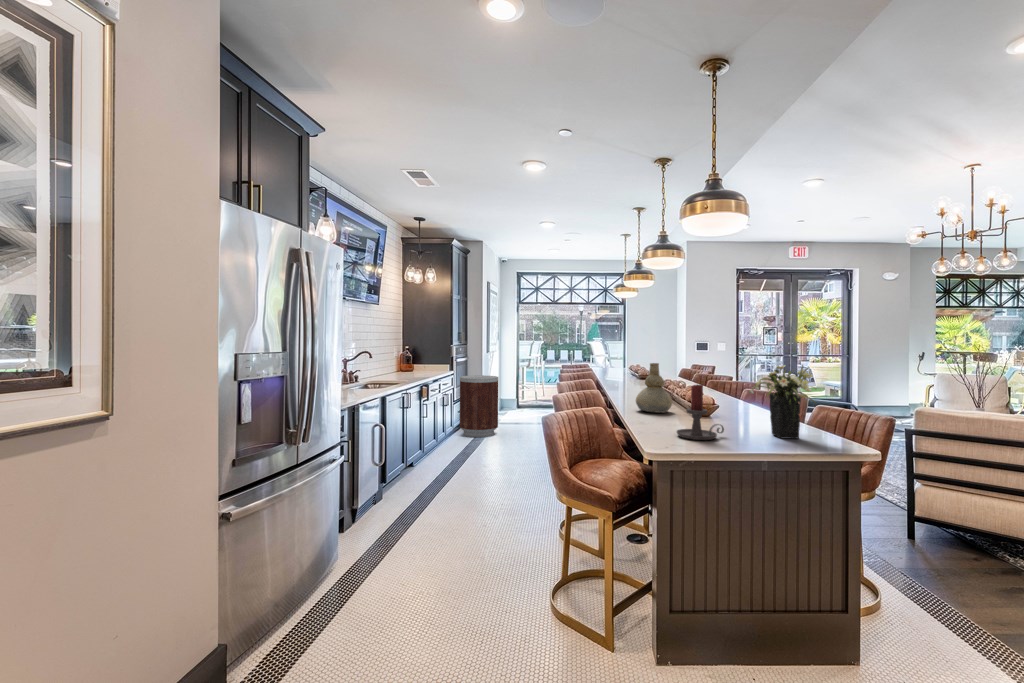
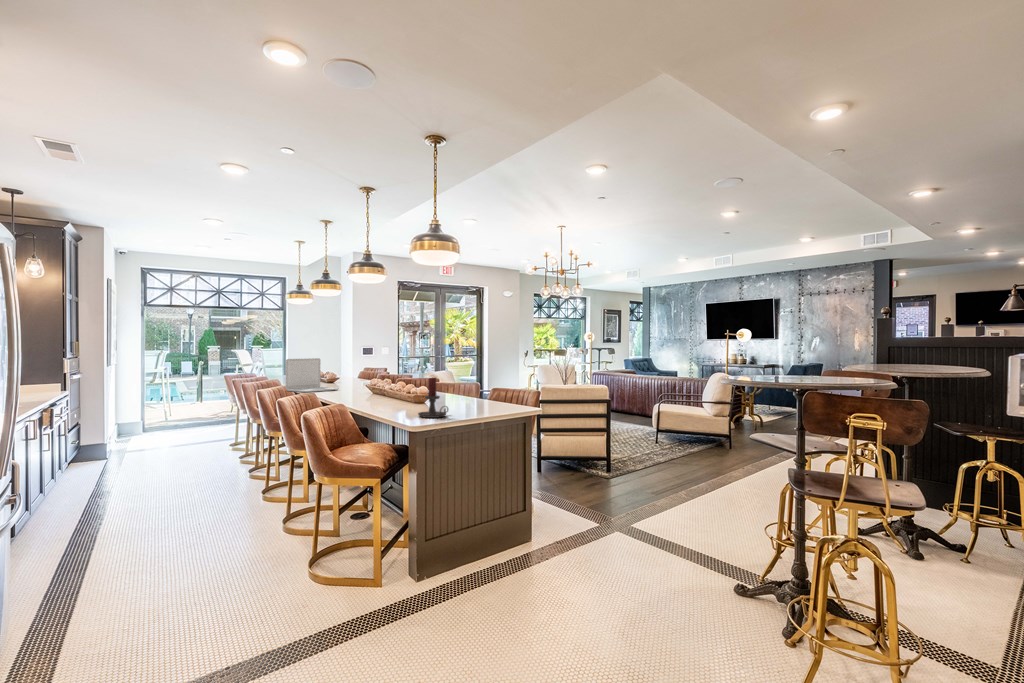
laptop: none [589,352,641,386] -> present [286,358,339,392]
vase: present [636,363,672,413] -> none [365,365,396,406]
flower arrangement: present [749,365,816,439] -> none [462,361,504,412]
trash can: present [460,375,498,437] -> none [81,394,141,472]

